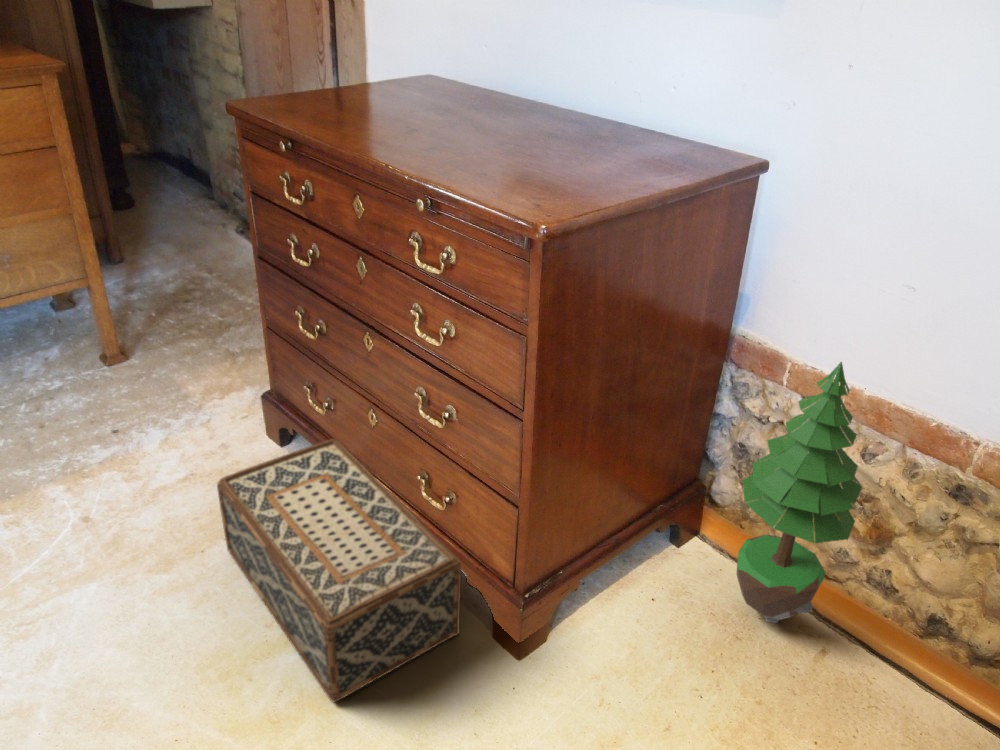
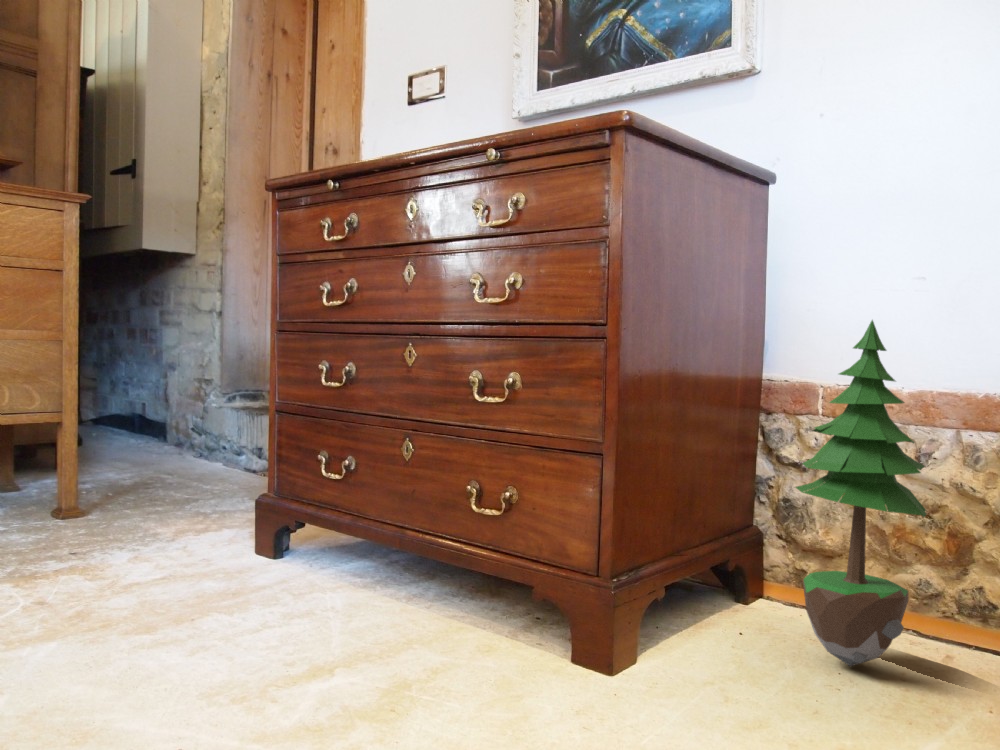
woven basket: present [217,439,461,702] -> none [204,501,489,709]

